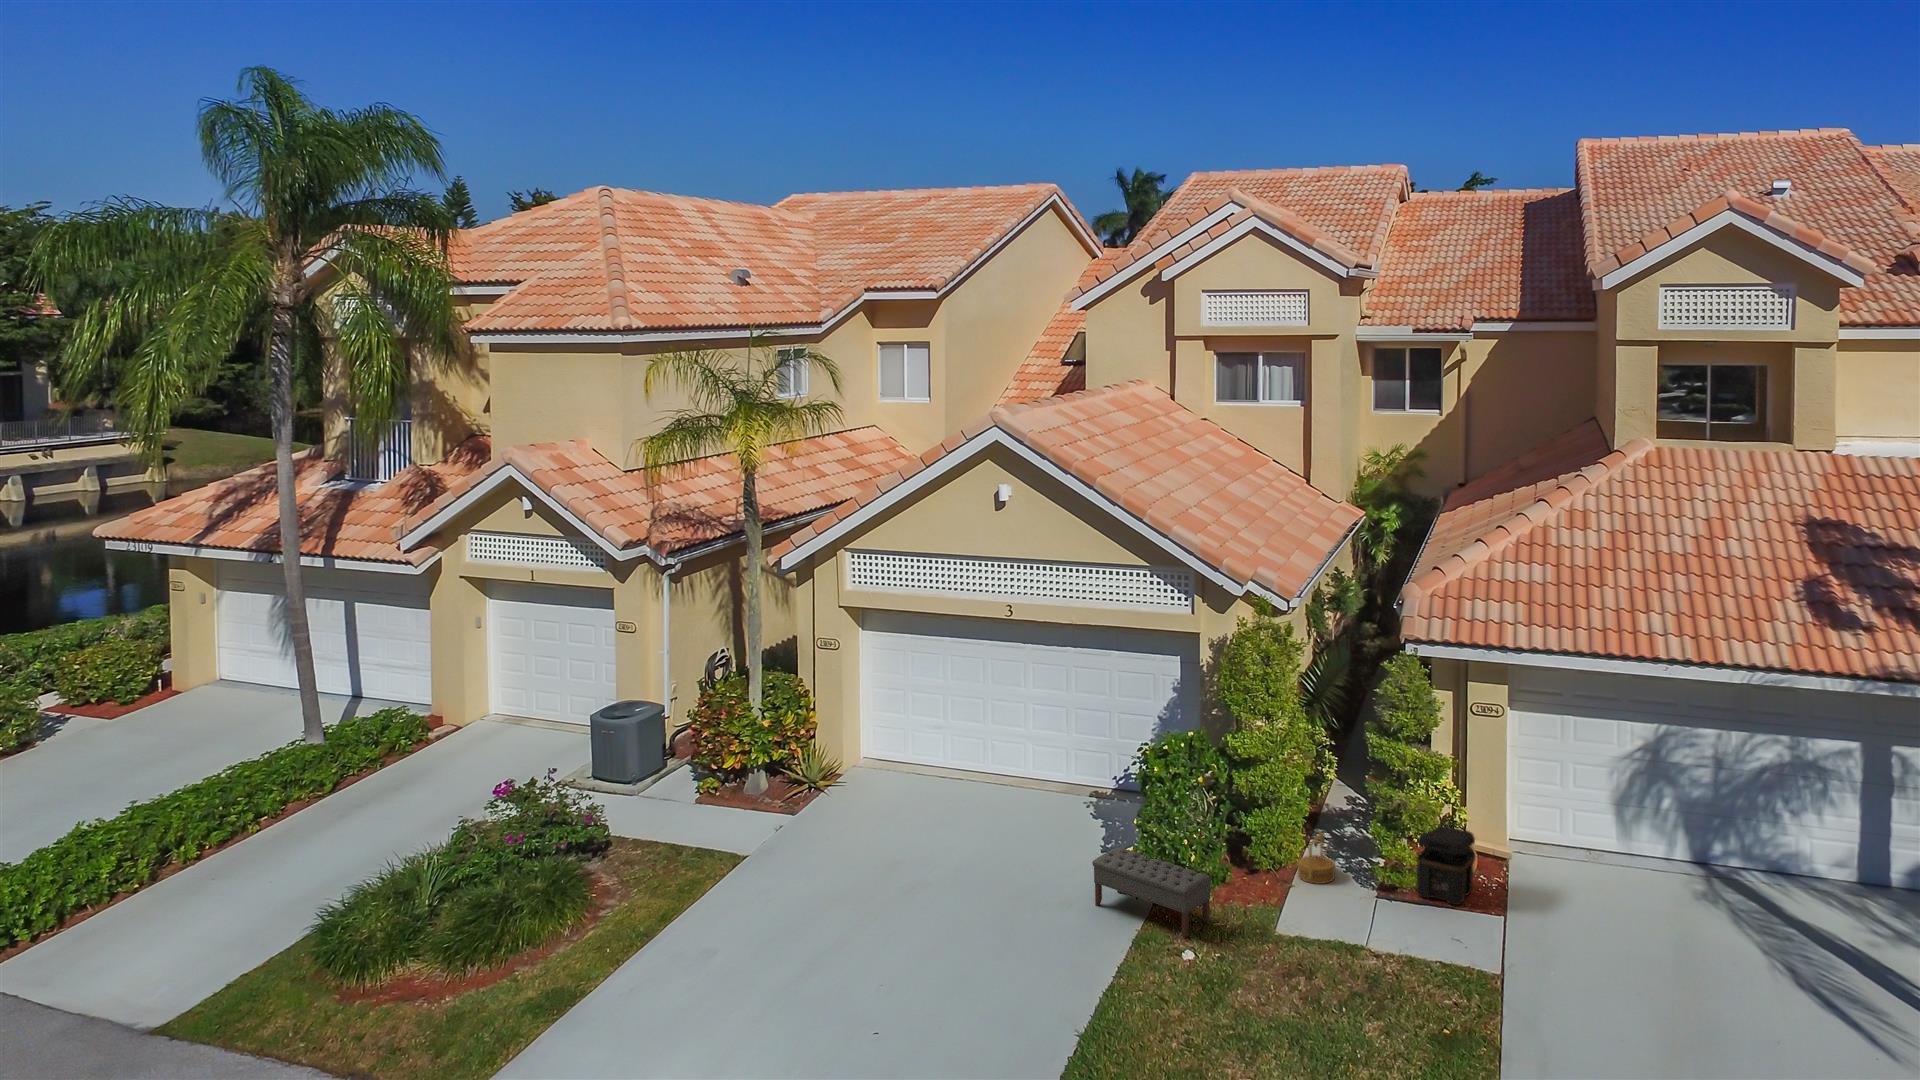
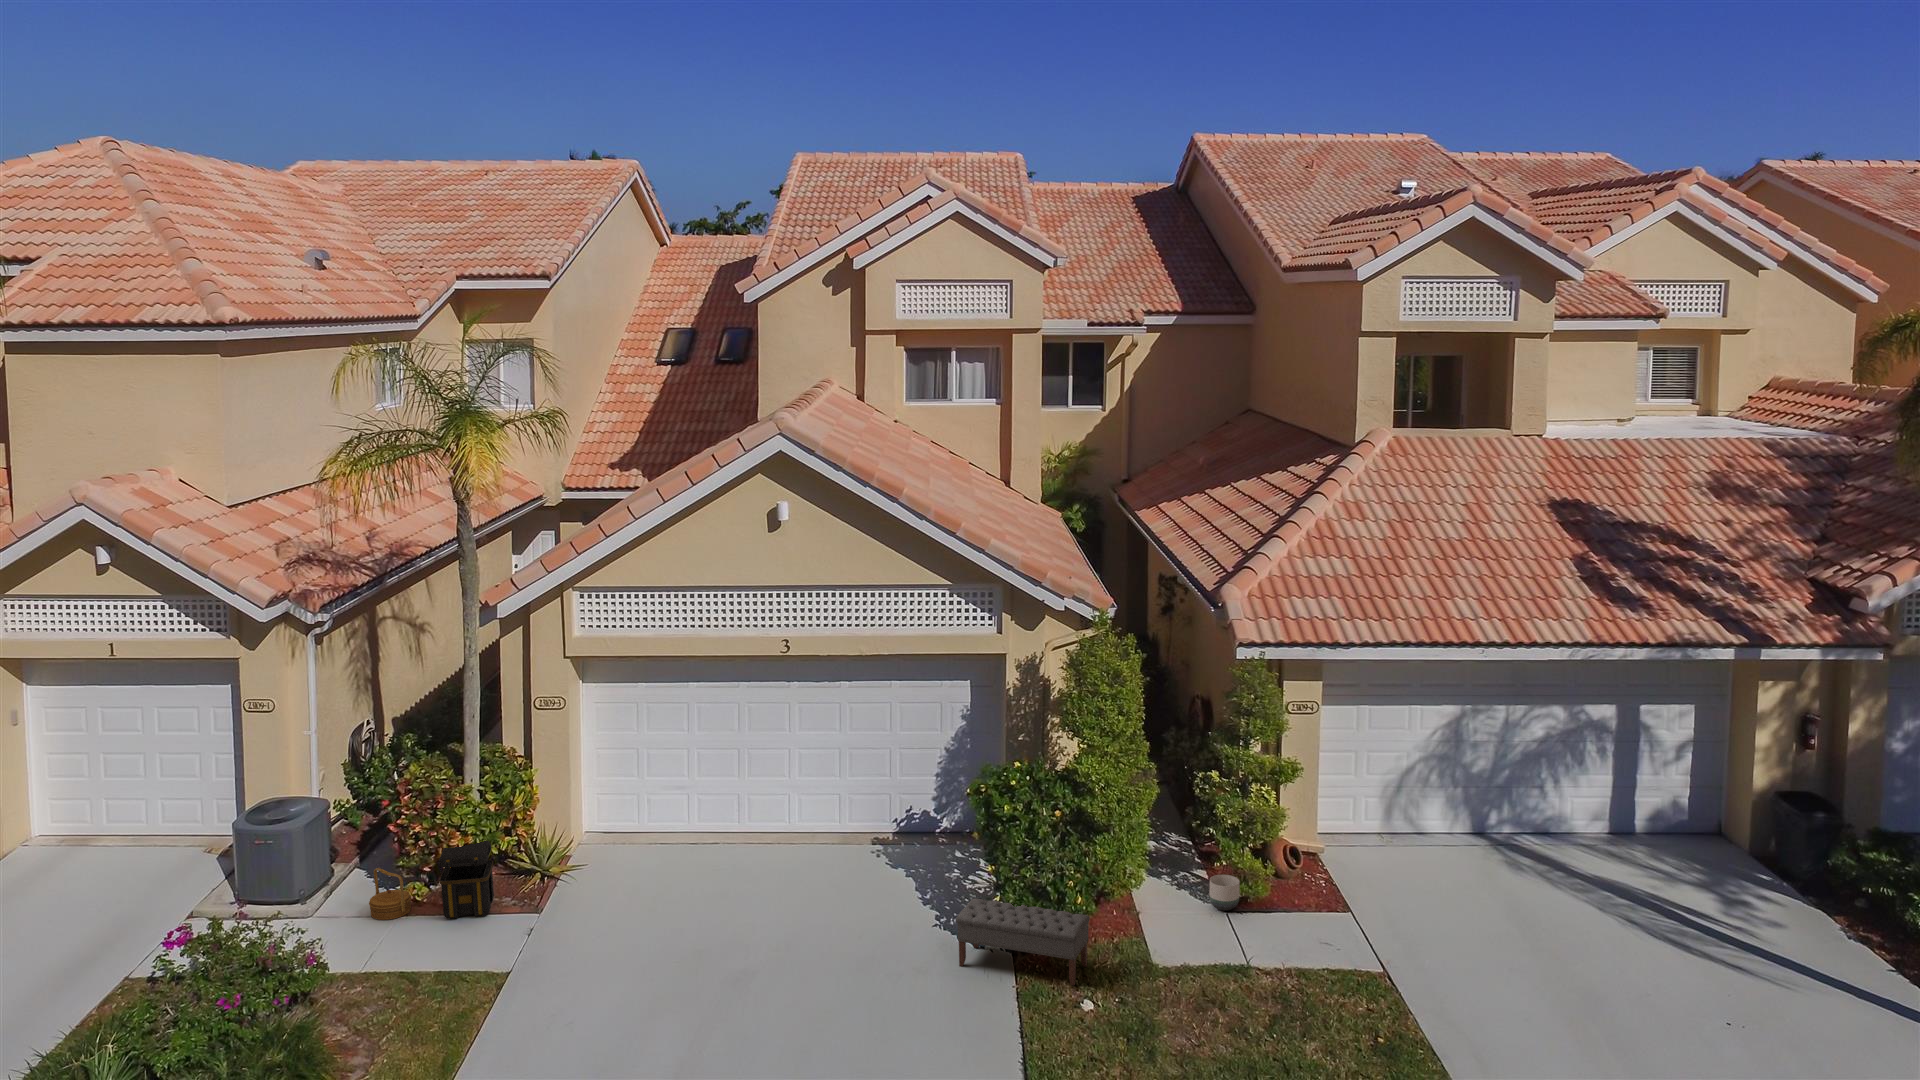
toolbox: present [1416,825,1475,905] -> present [439,841,494,919]
woven basket: present [1297,833,1336,884] -> present [369,868,411,920]
planter: none [1359,861,1390,895] -> present [1209,875,1240,911]

